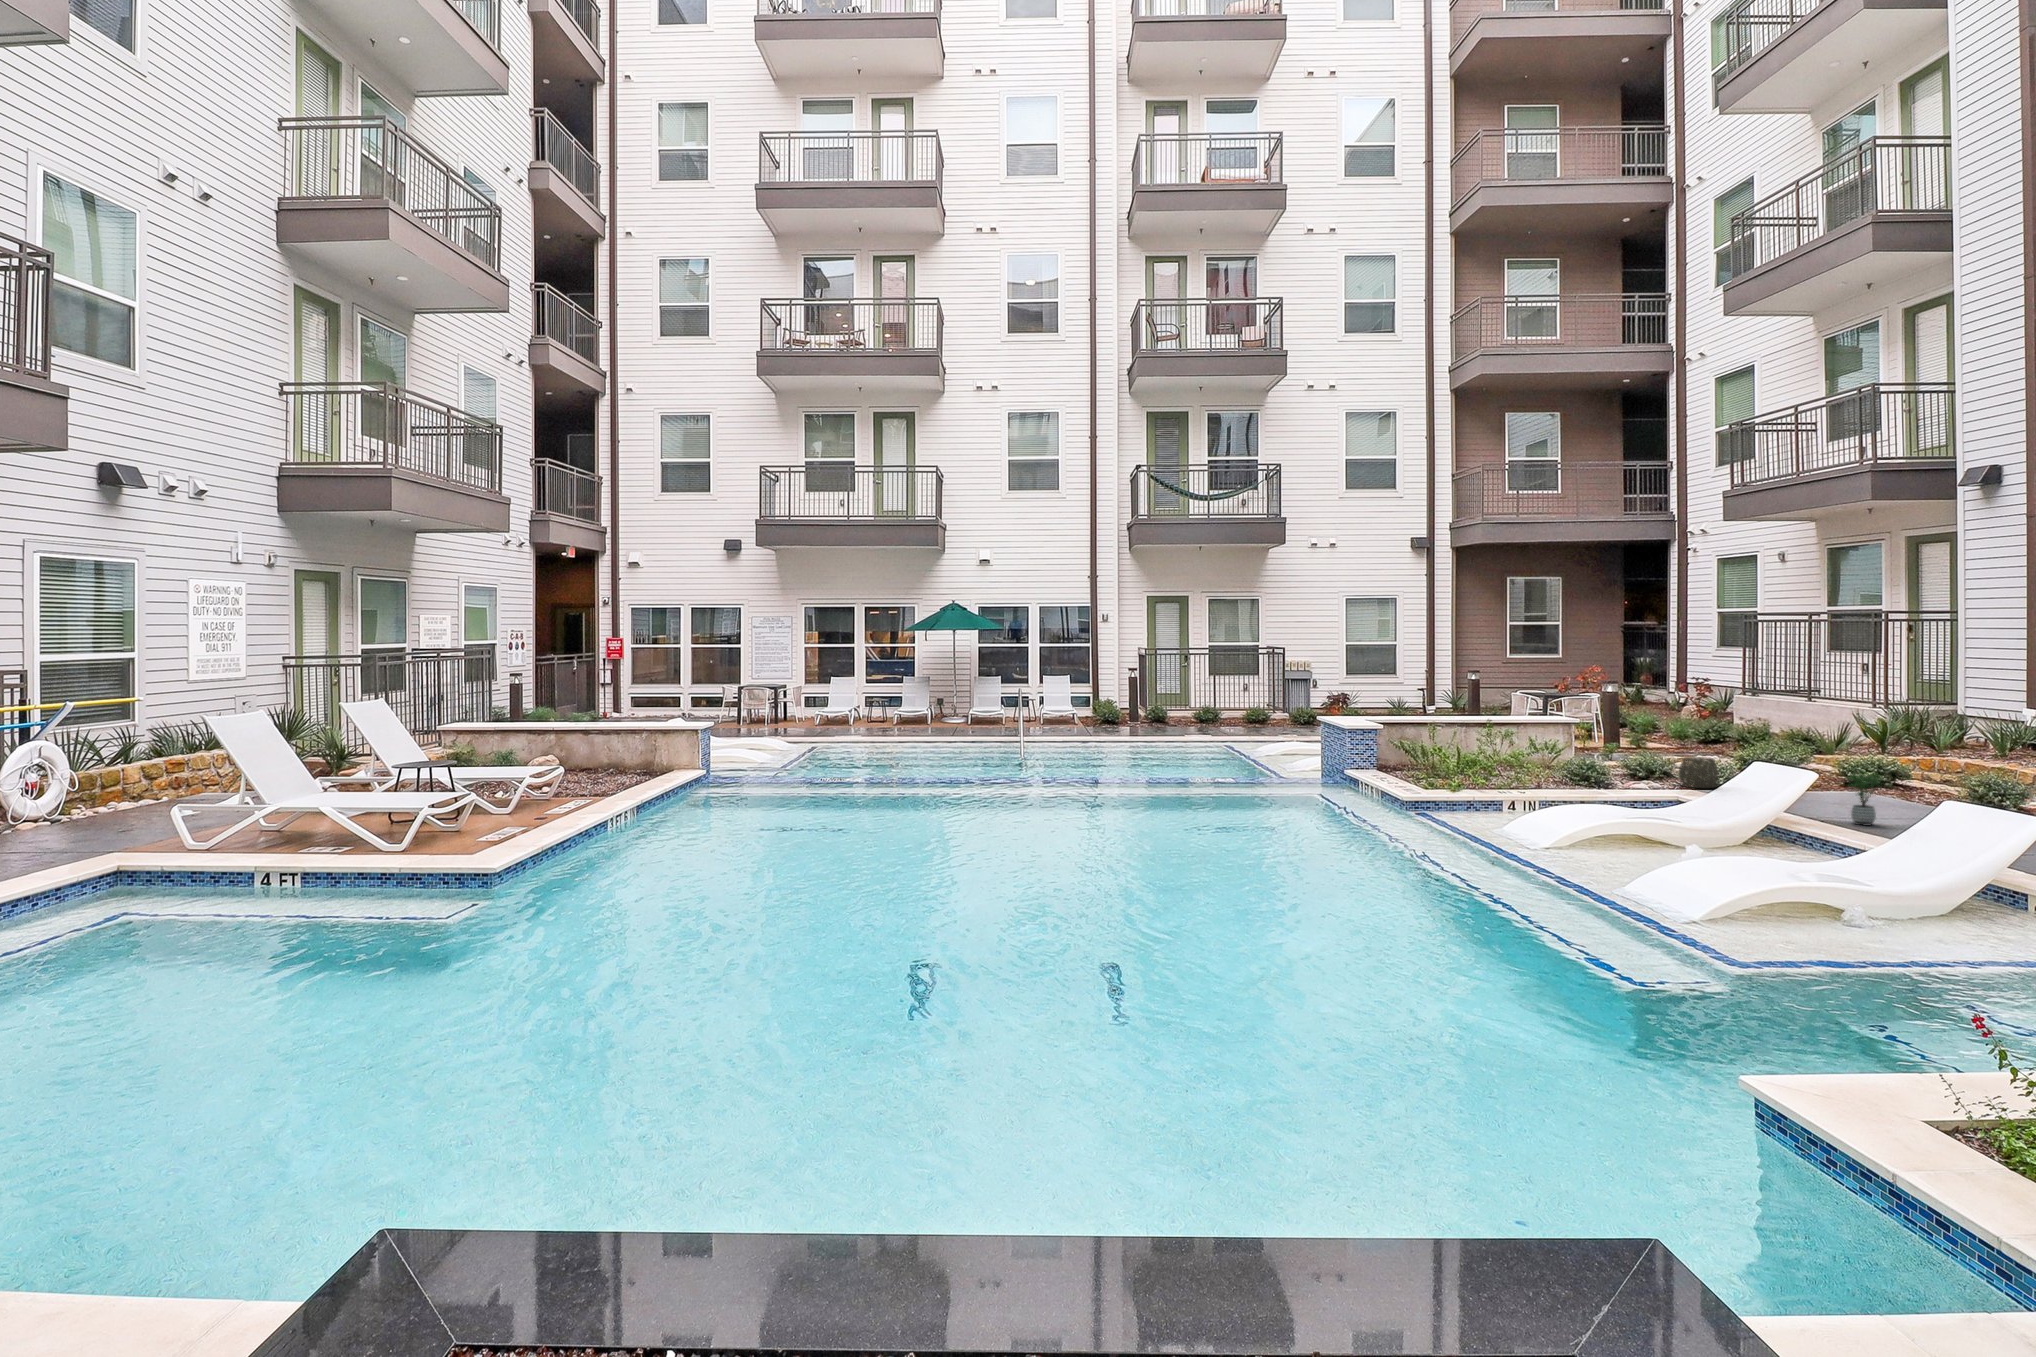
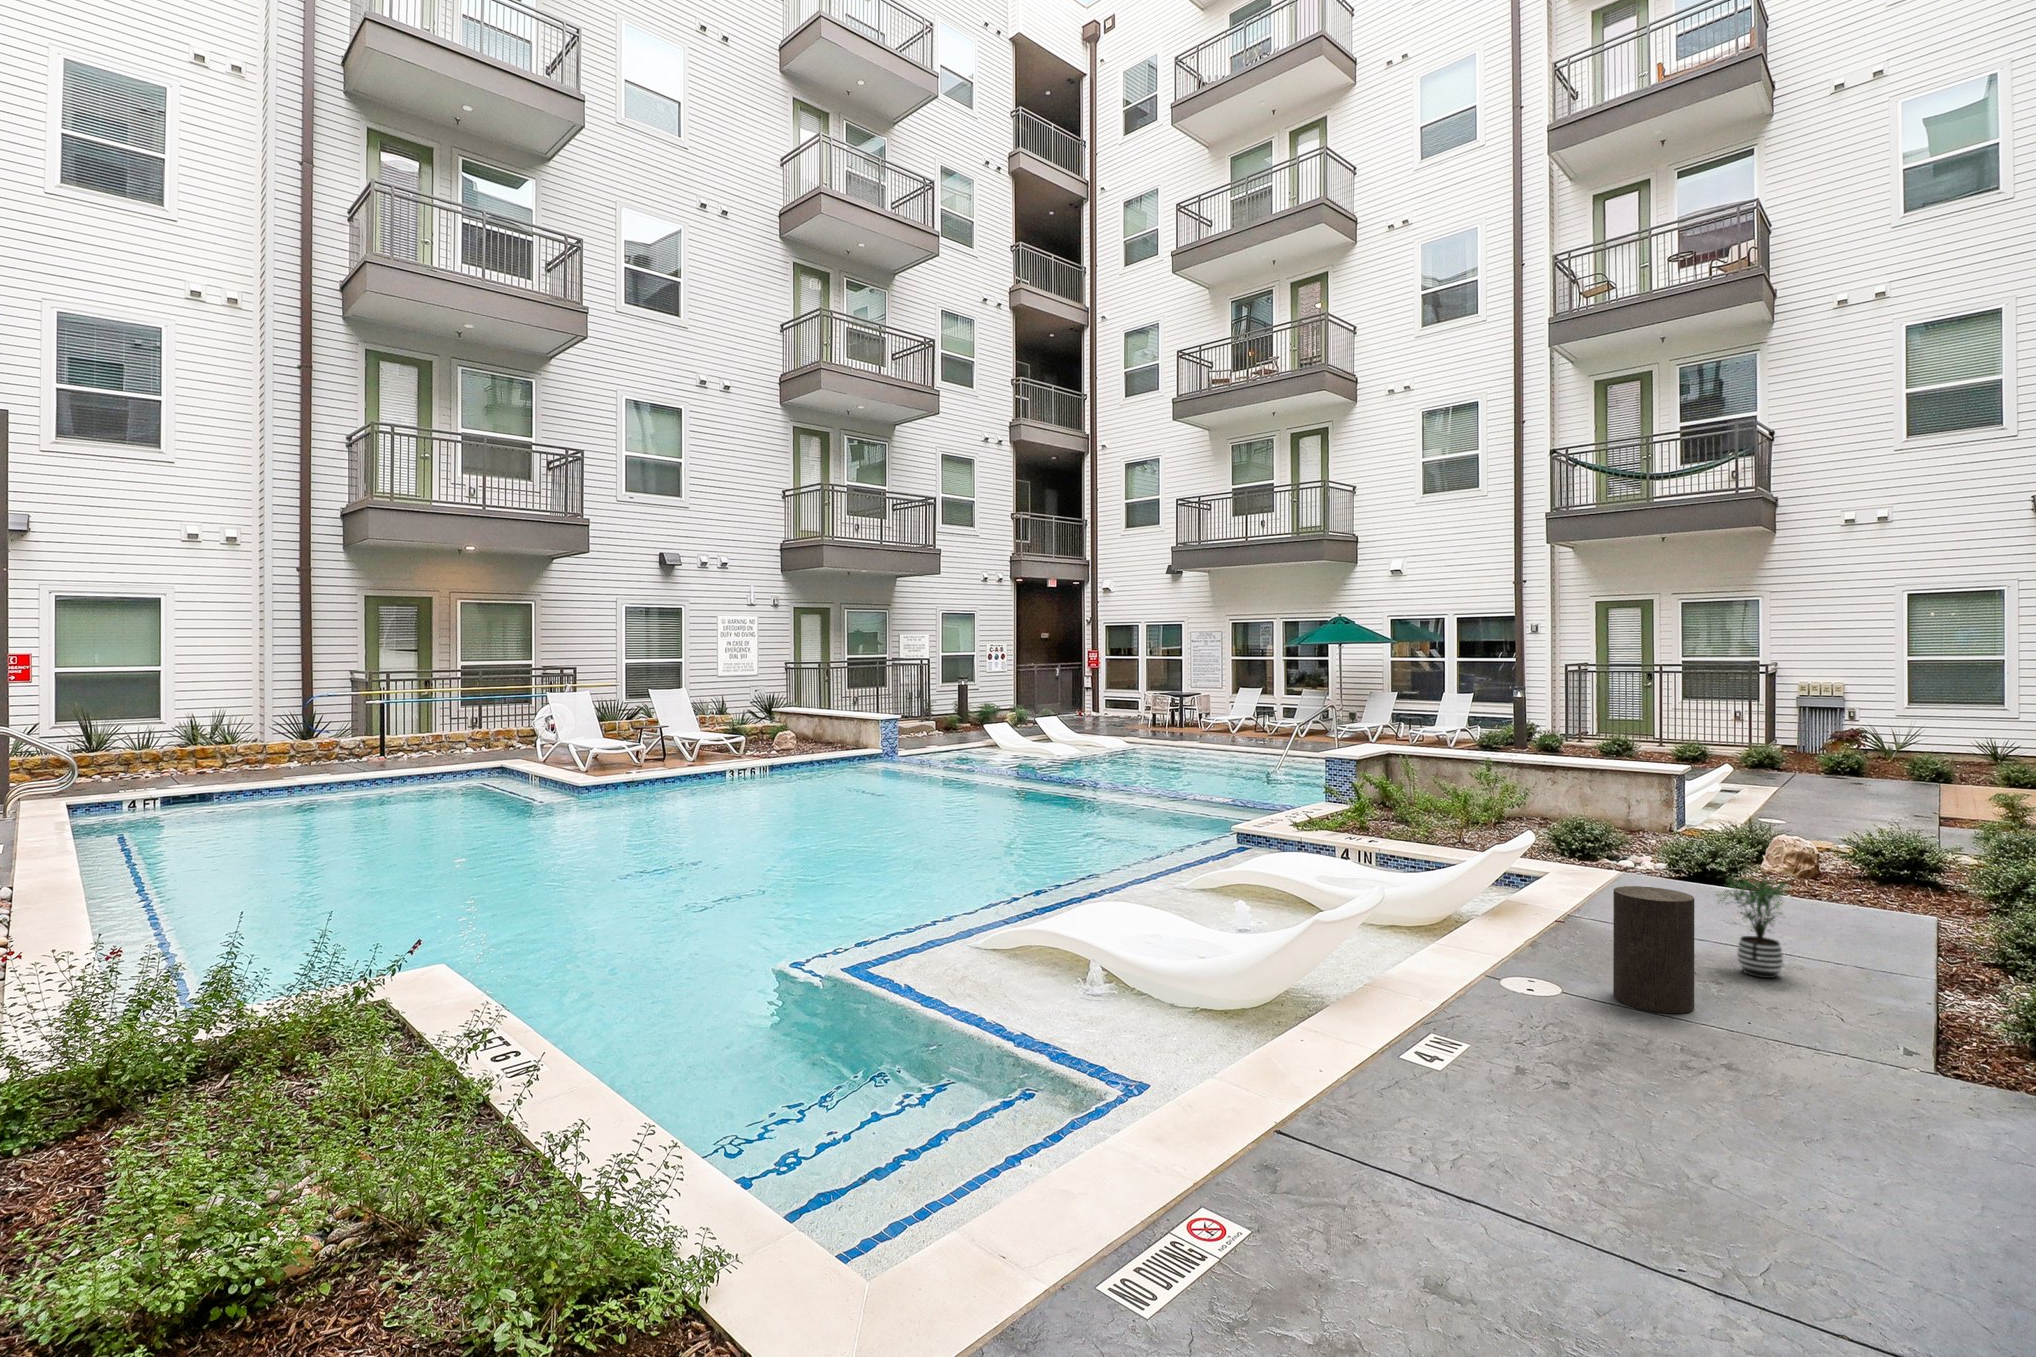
woven basket: present [1679,757,1718,788] -> none [1799,841,1876,900]
stool: none [1891,782,1939,846] -> present [1613,886,1694,1013]

